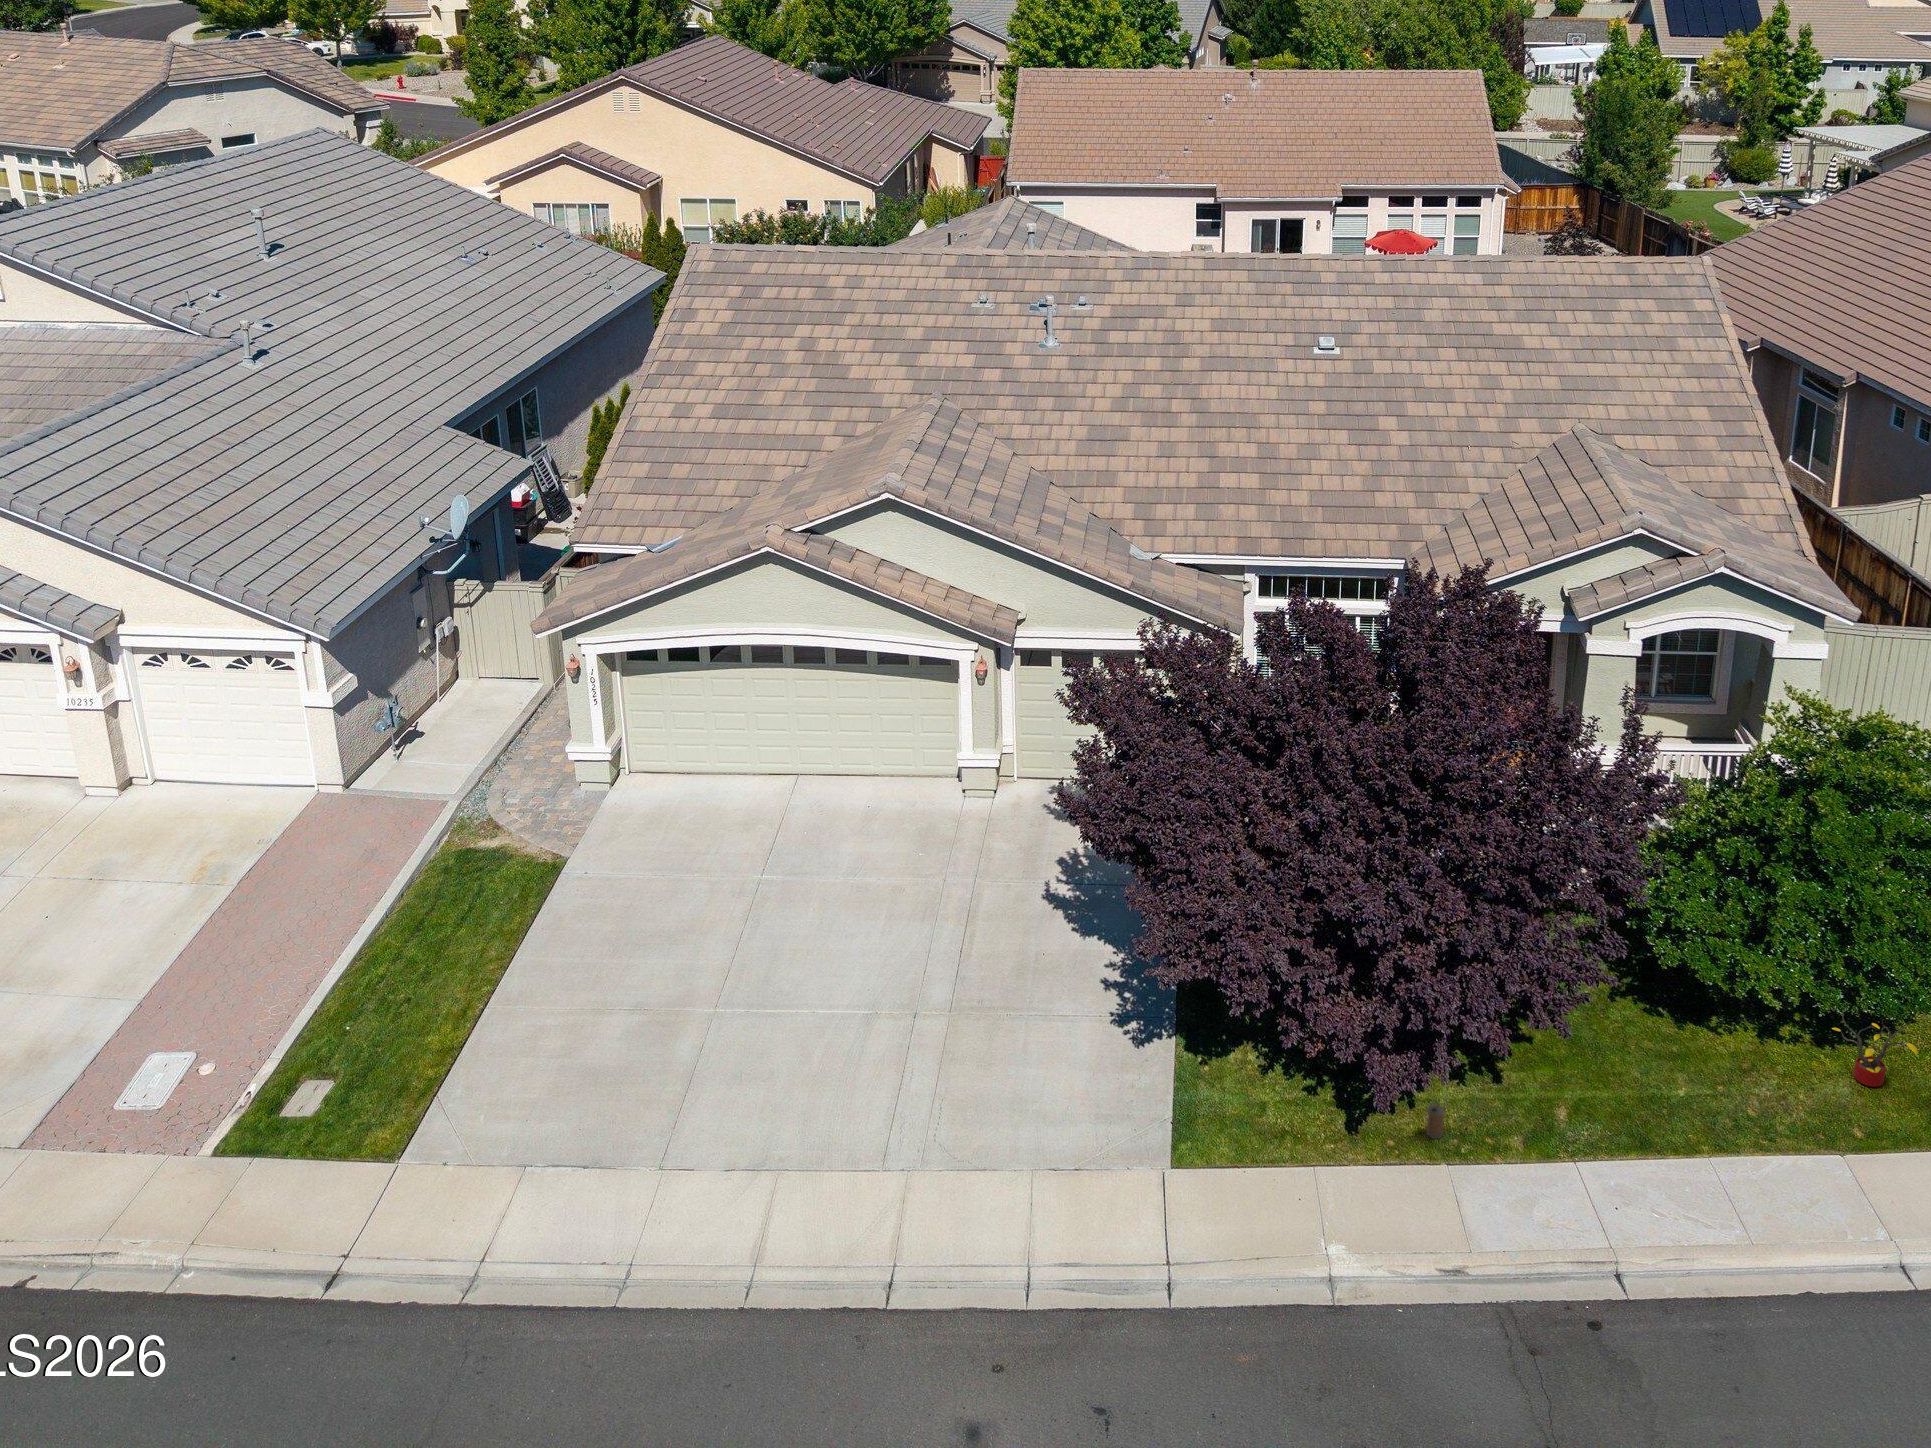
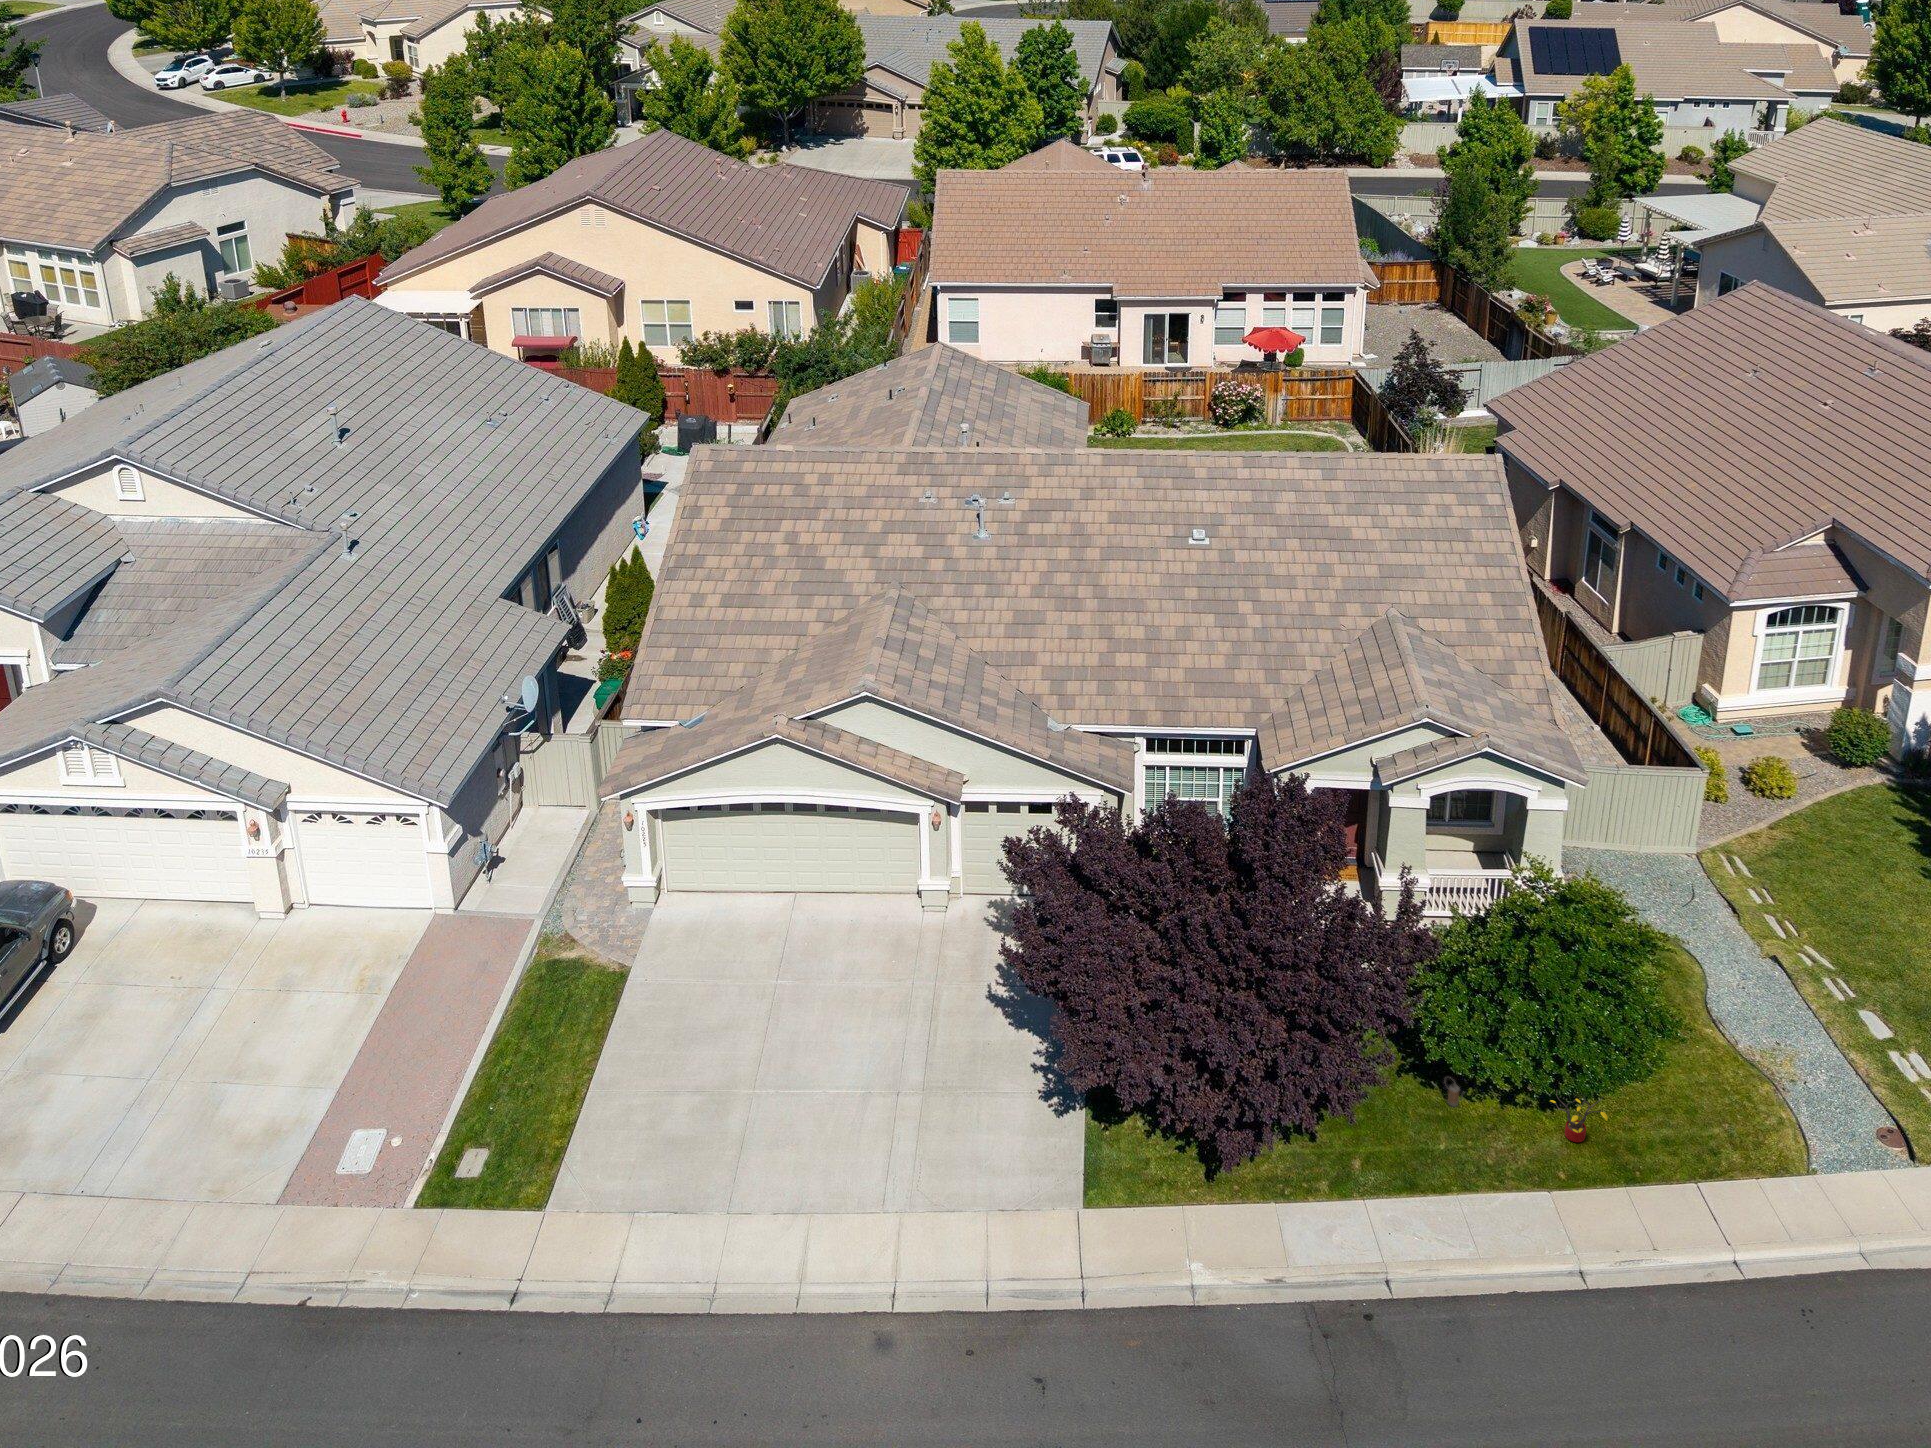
watering can: present [1425,1102,1445,1139] -> present [1445,1077,1460,1107]

